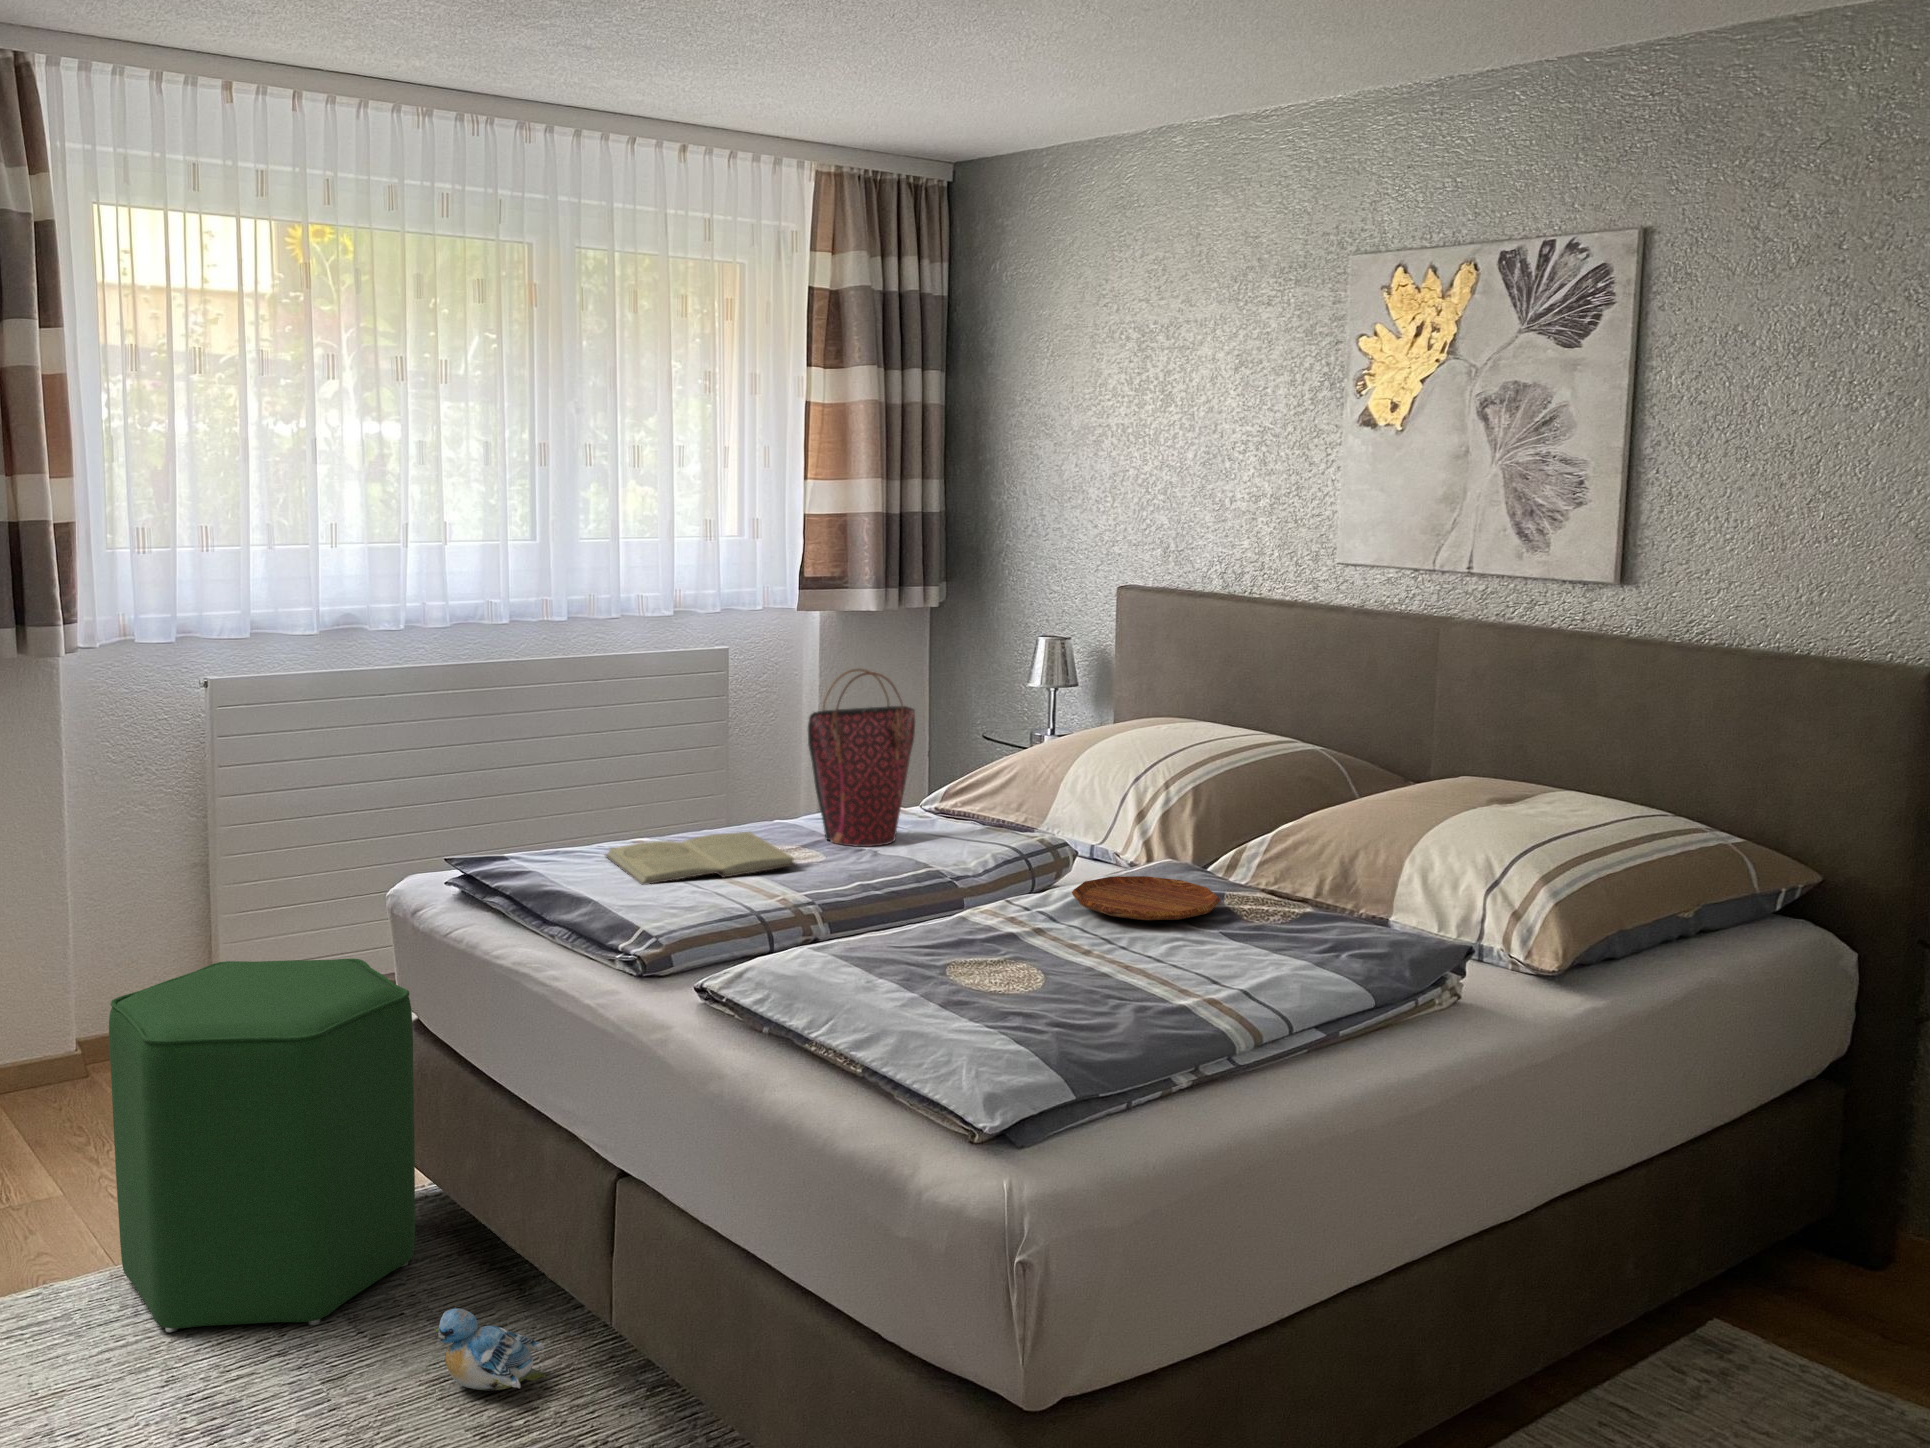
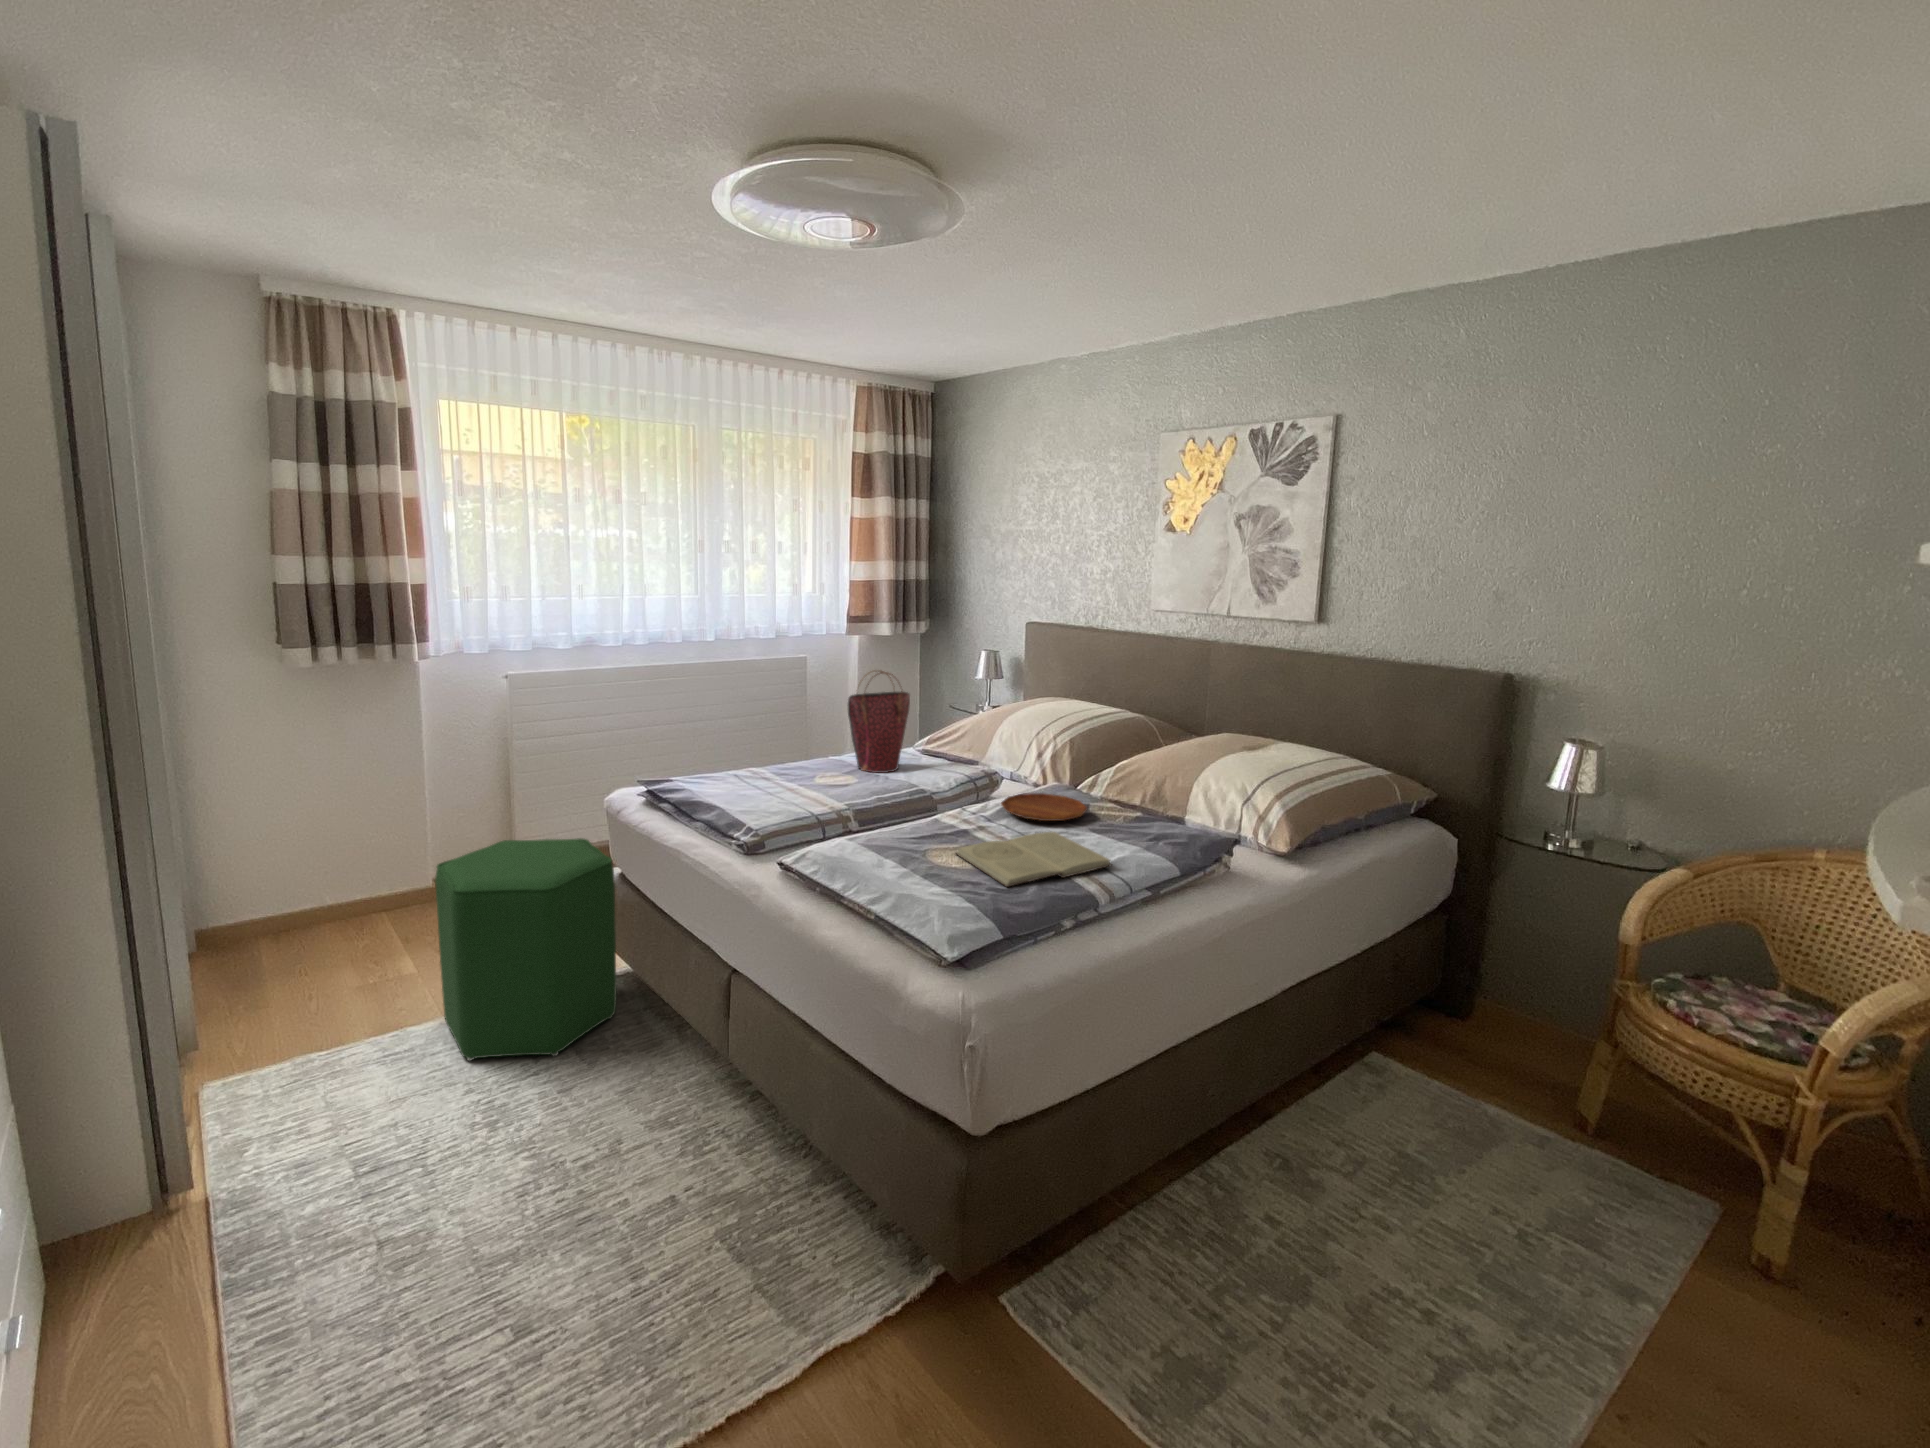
book: present [605,832,795,885] -> present [956,832,1111,887]
plush toy: present [436,1308,546,1391] -> none [623,1051,688,1100]

